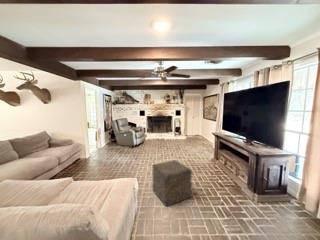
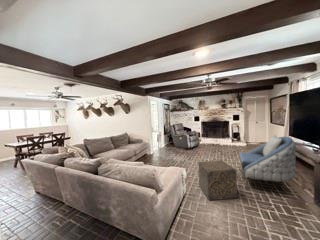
armchair: none [188,132,234,186] -> present [239,135,296,193]

